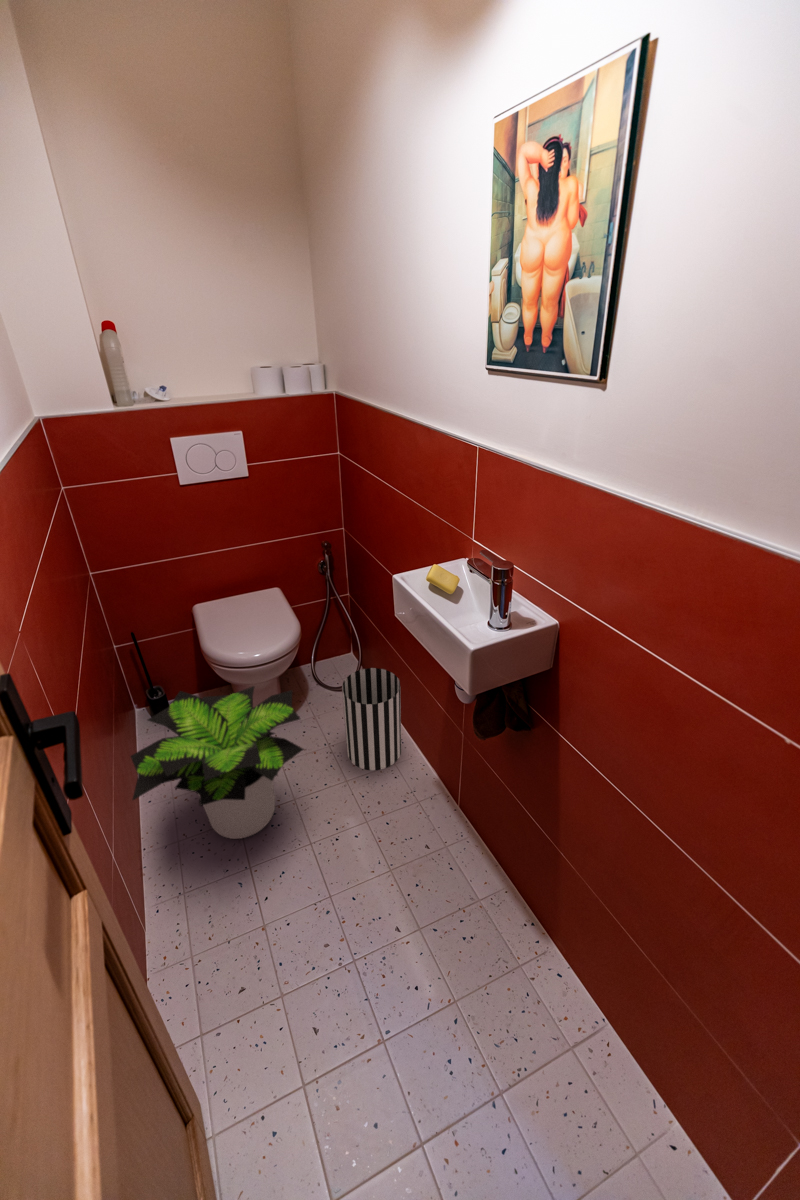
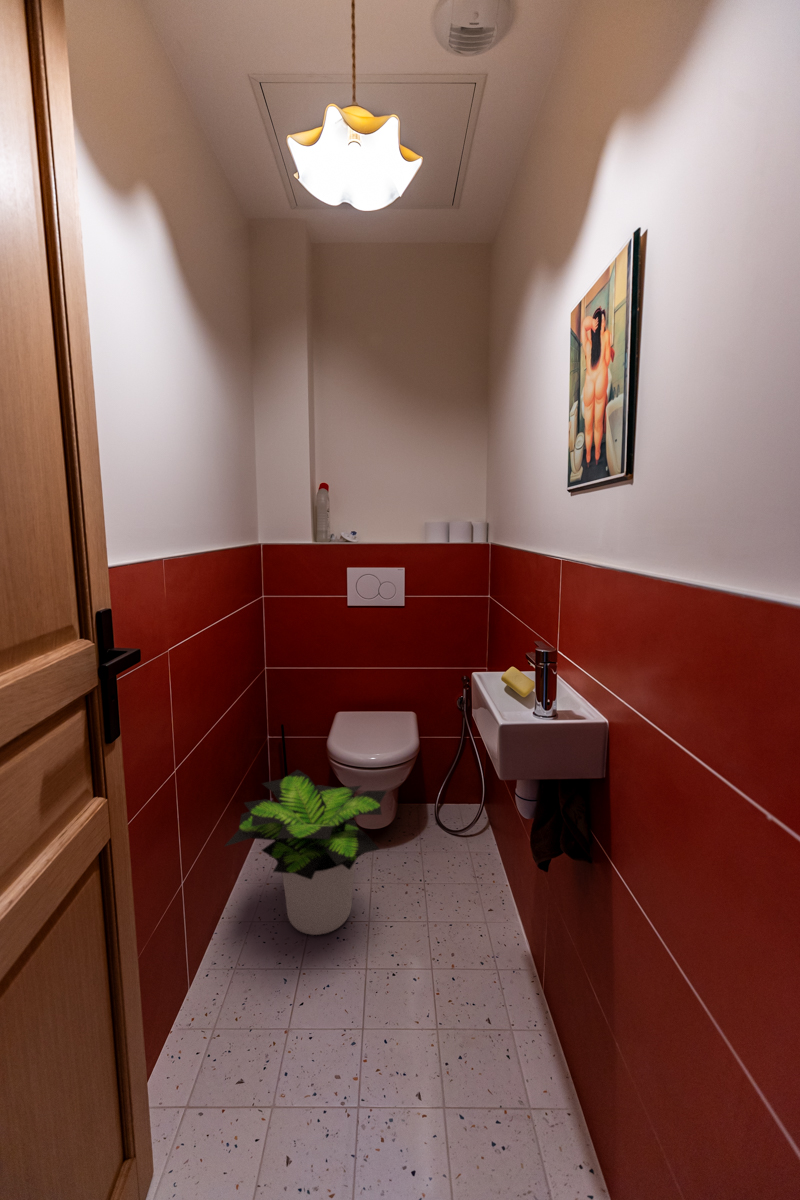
wastebasket: present [342,668,401,770] -> none [439,798,501,917]

